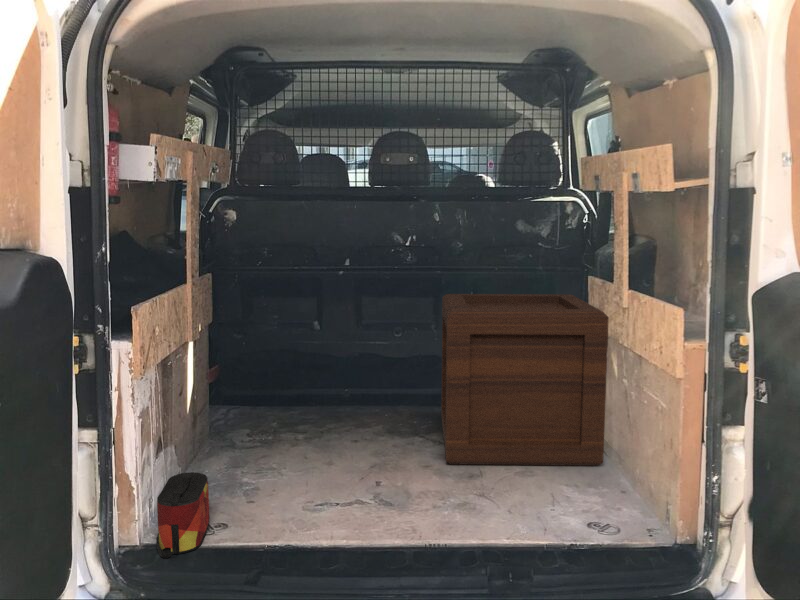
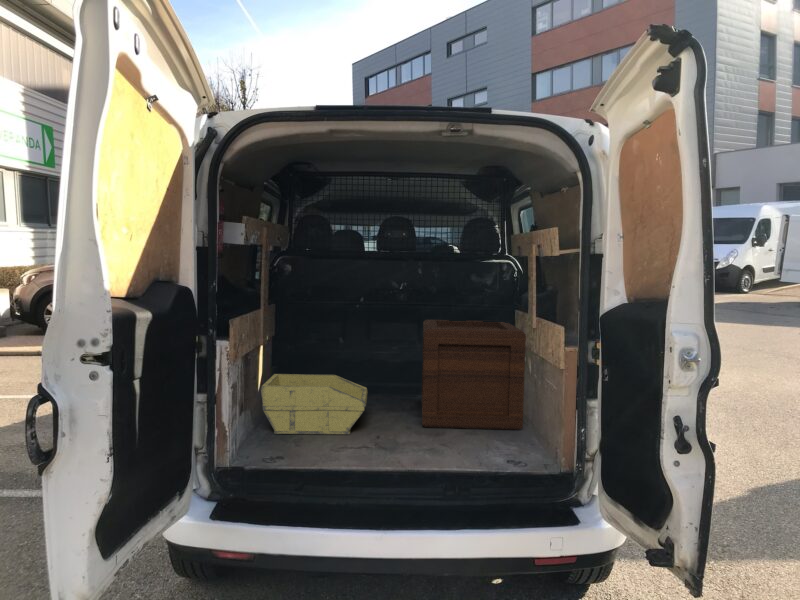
storage bin: none [190,384,359,481] -> present [261,374,368,435]
bag: present [156,472,209,558] -> none [239,425,272,476]

